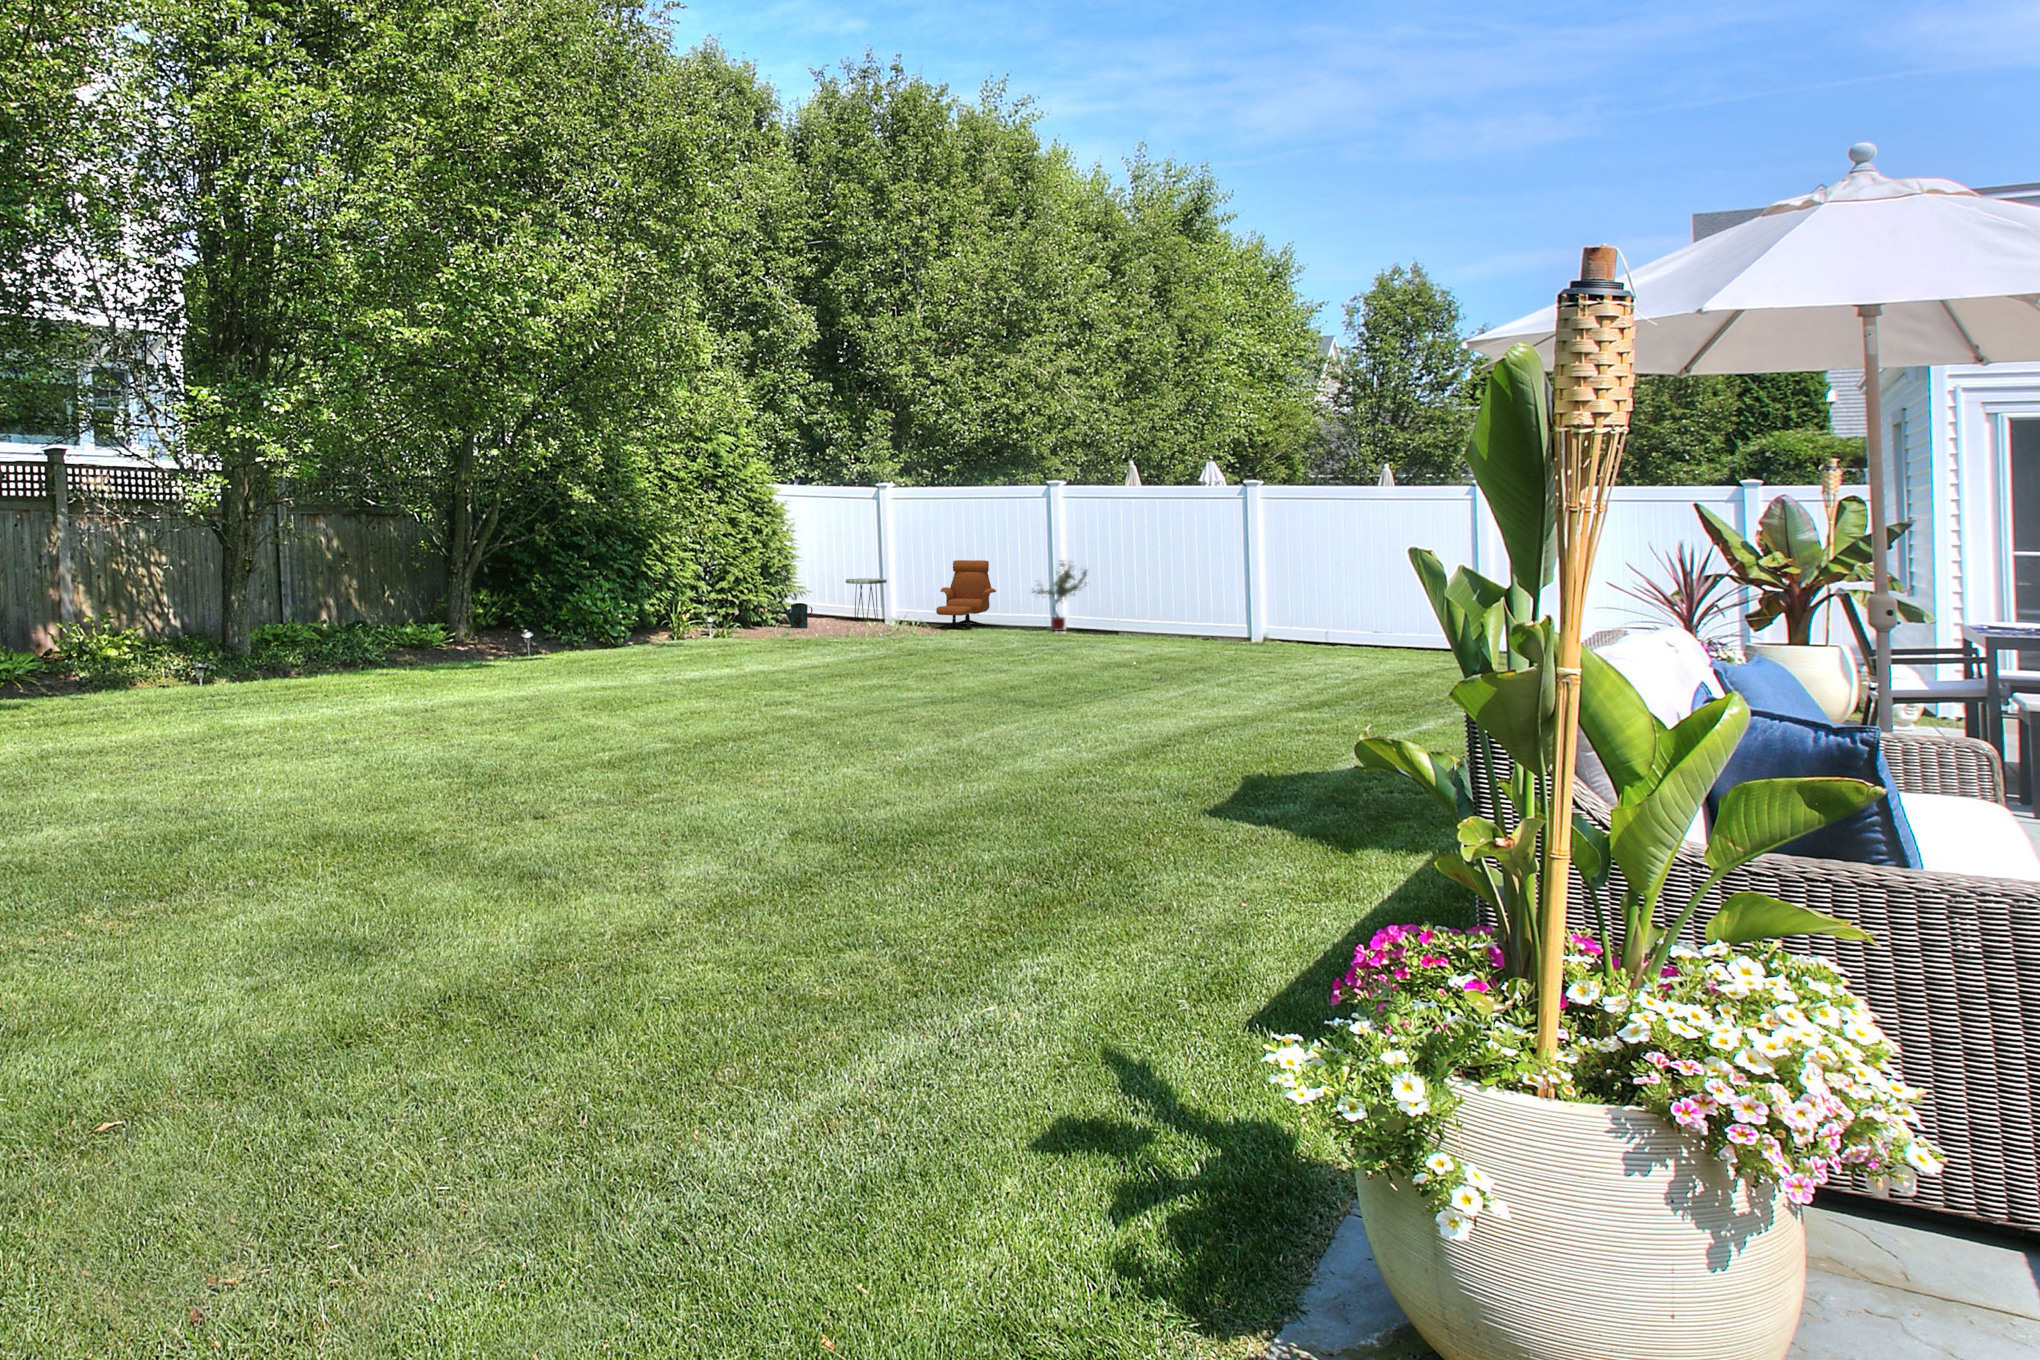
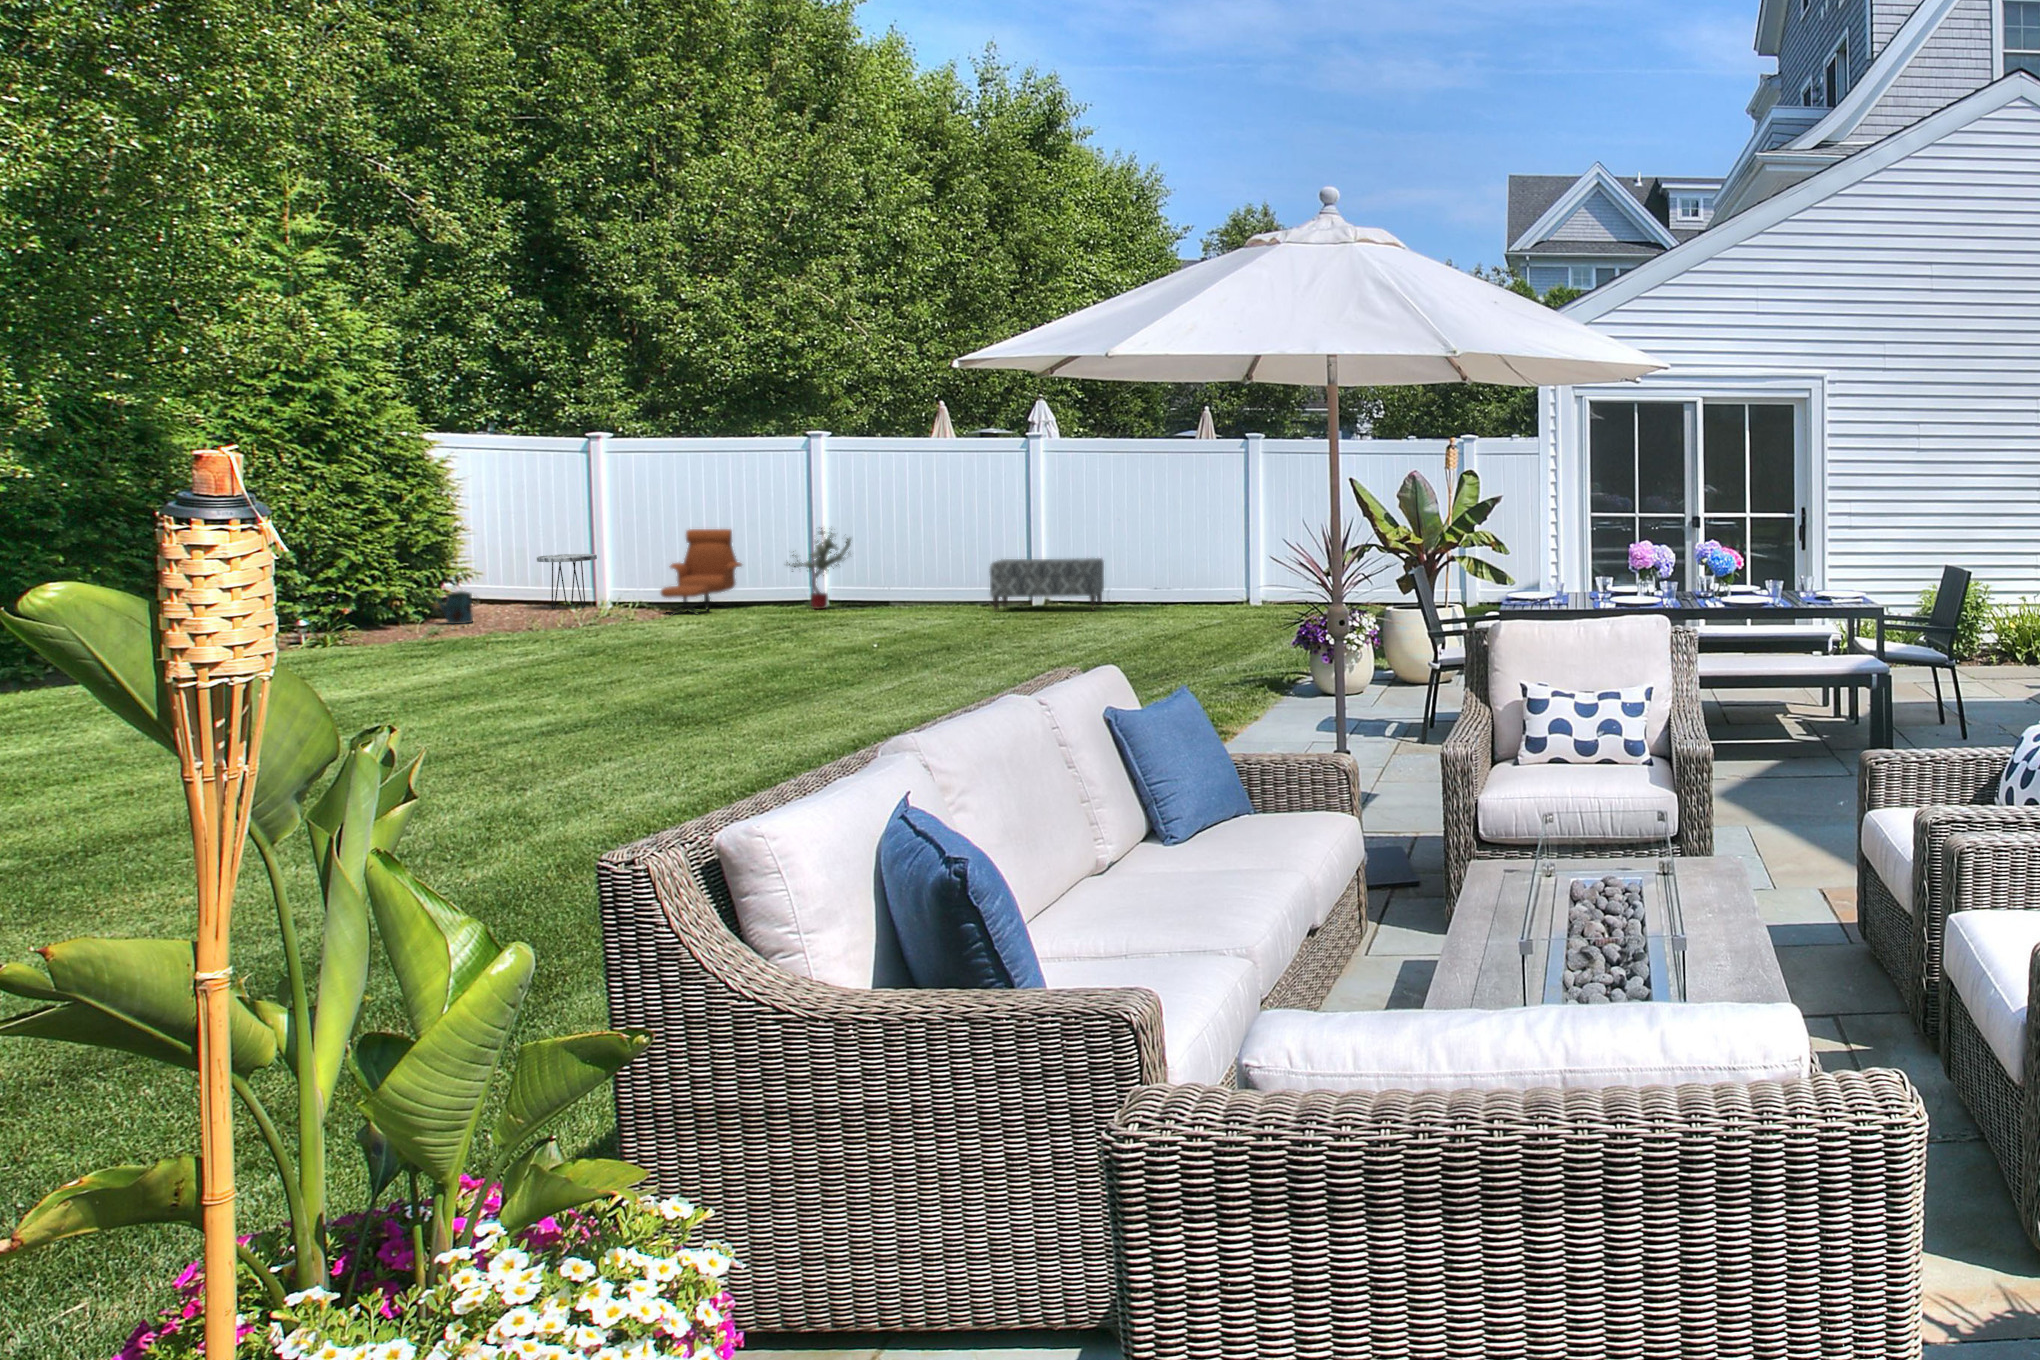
bench: none [1212,593,1322,644] -> present [990,558,1104,611]

